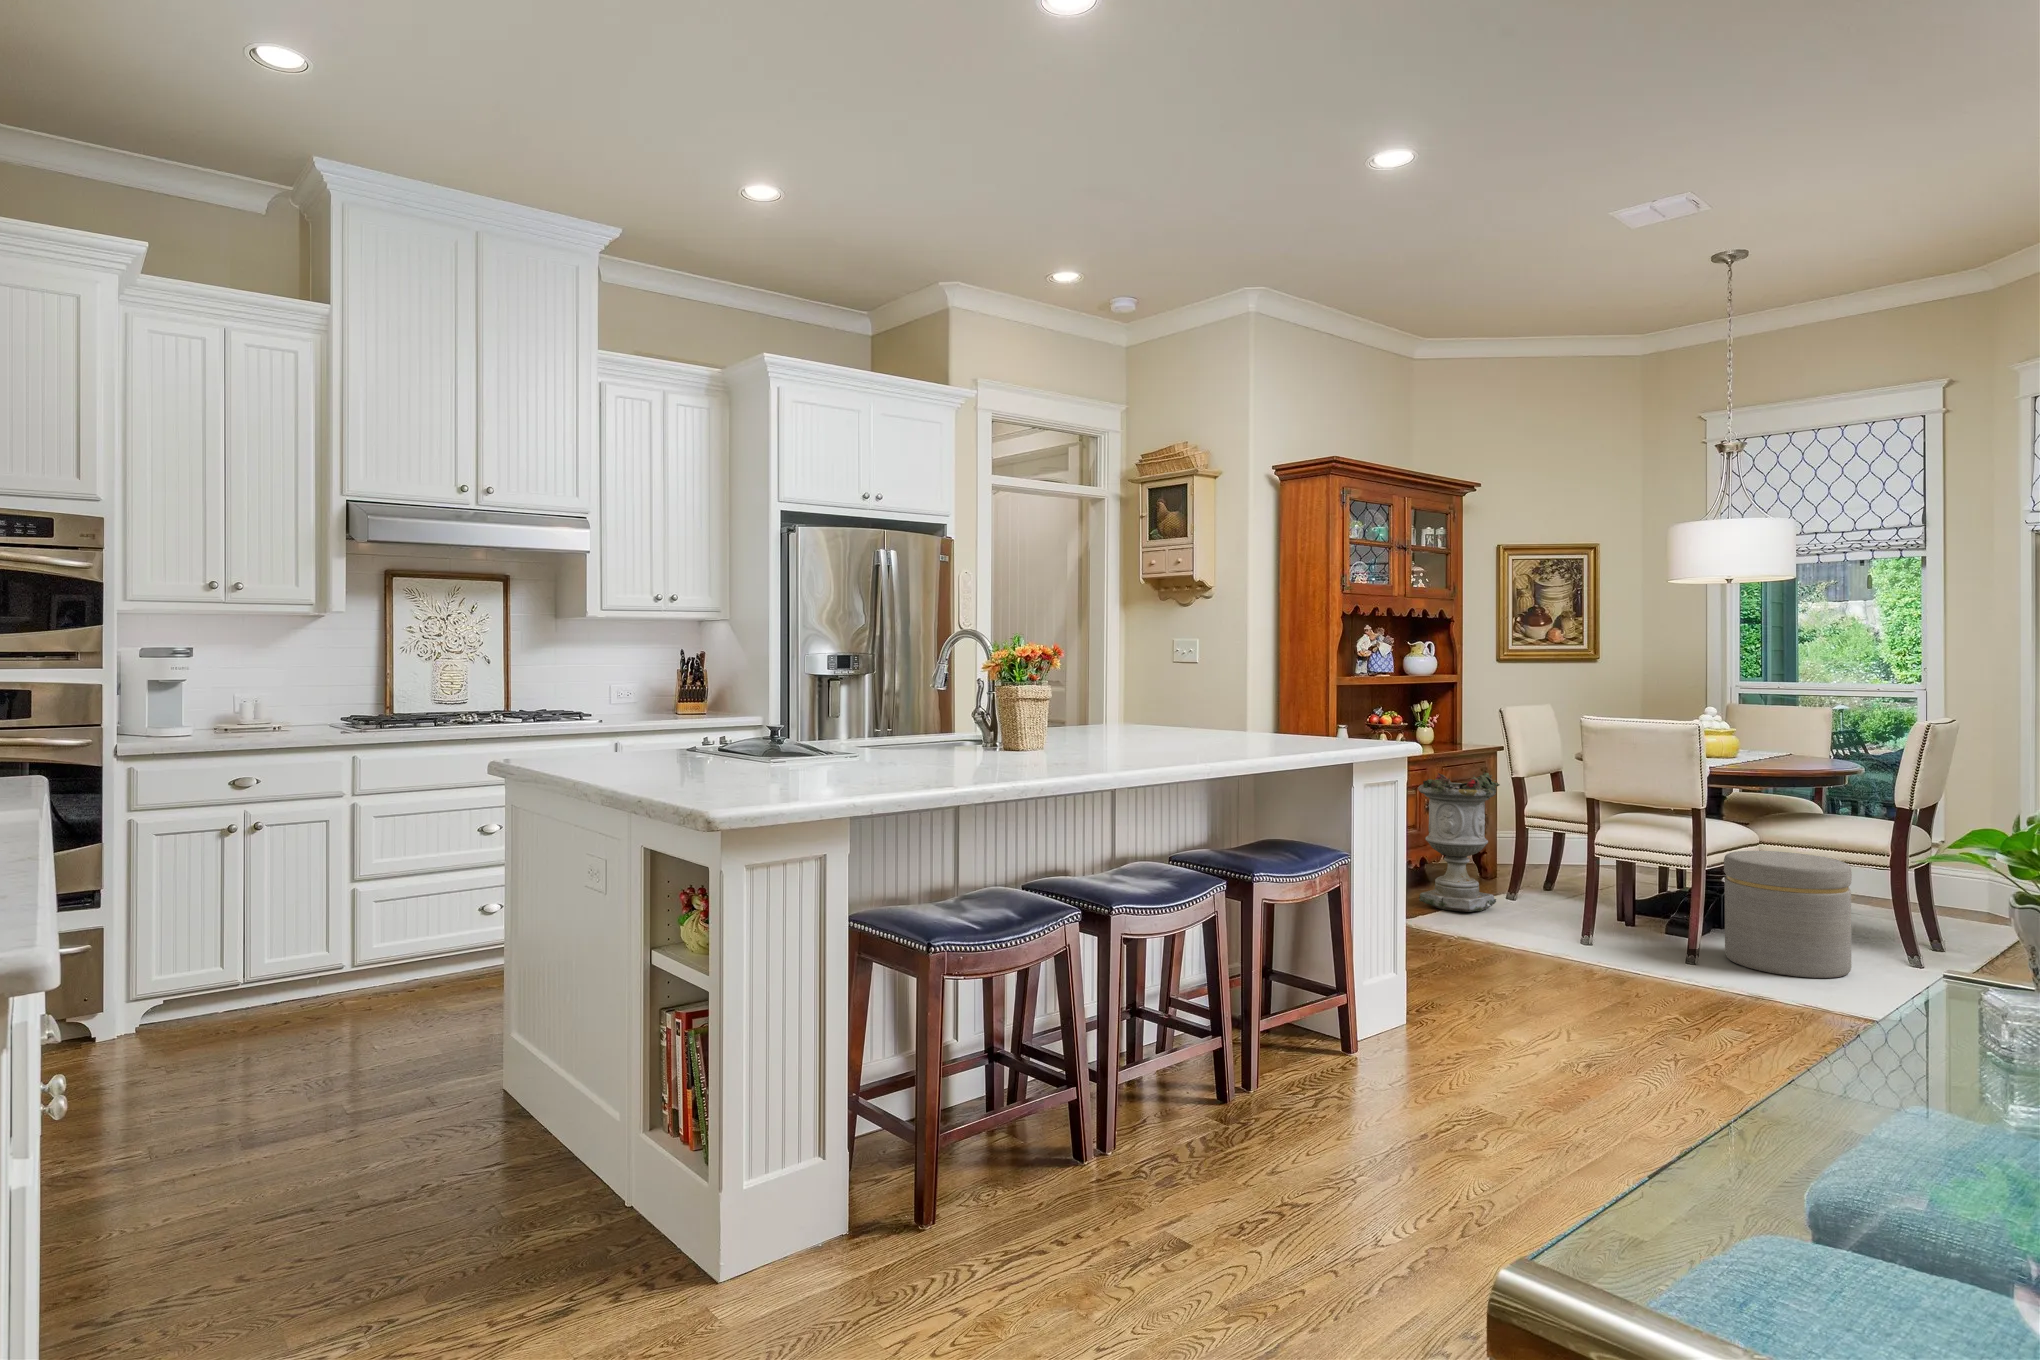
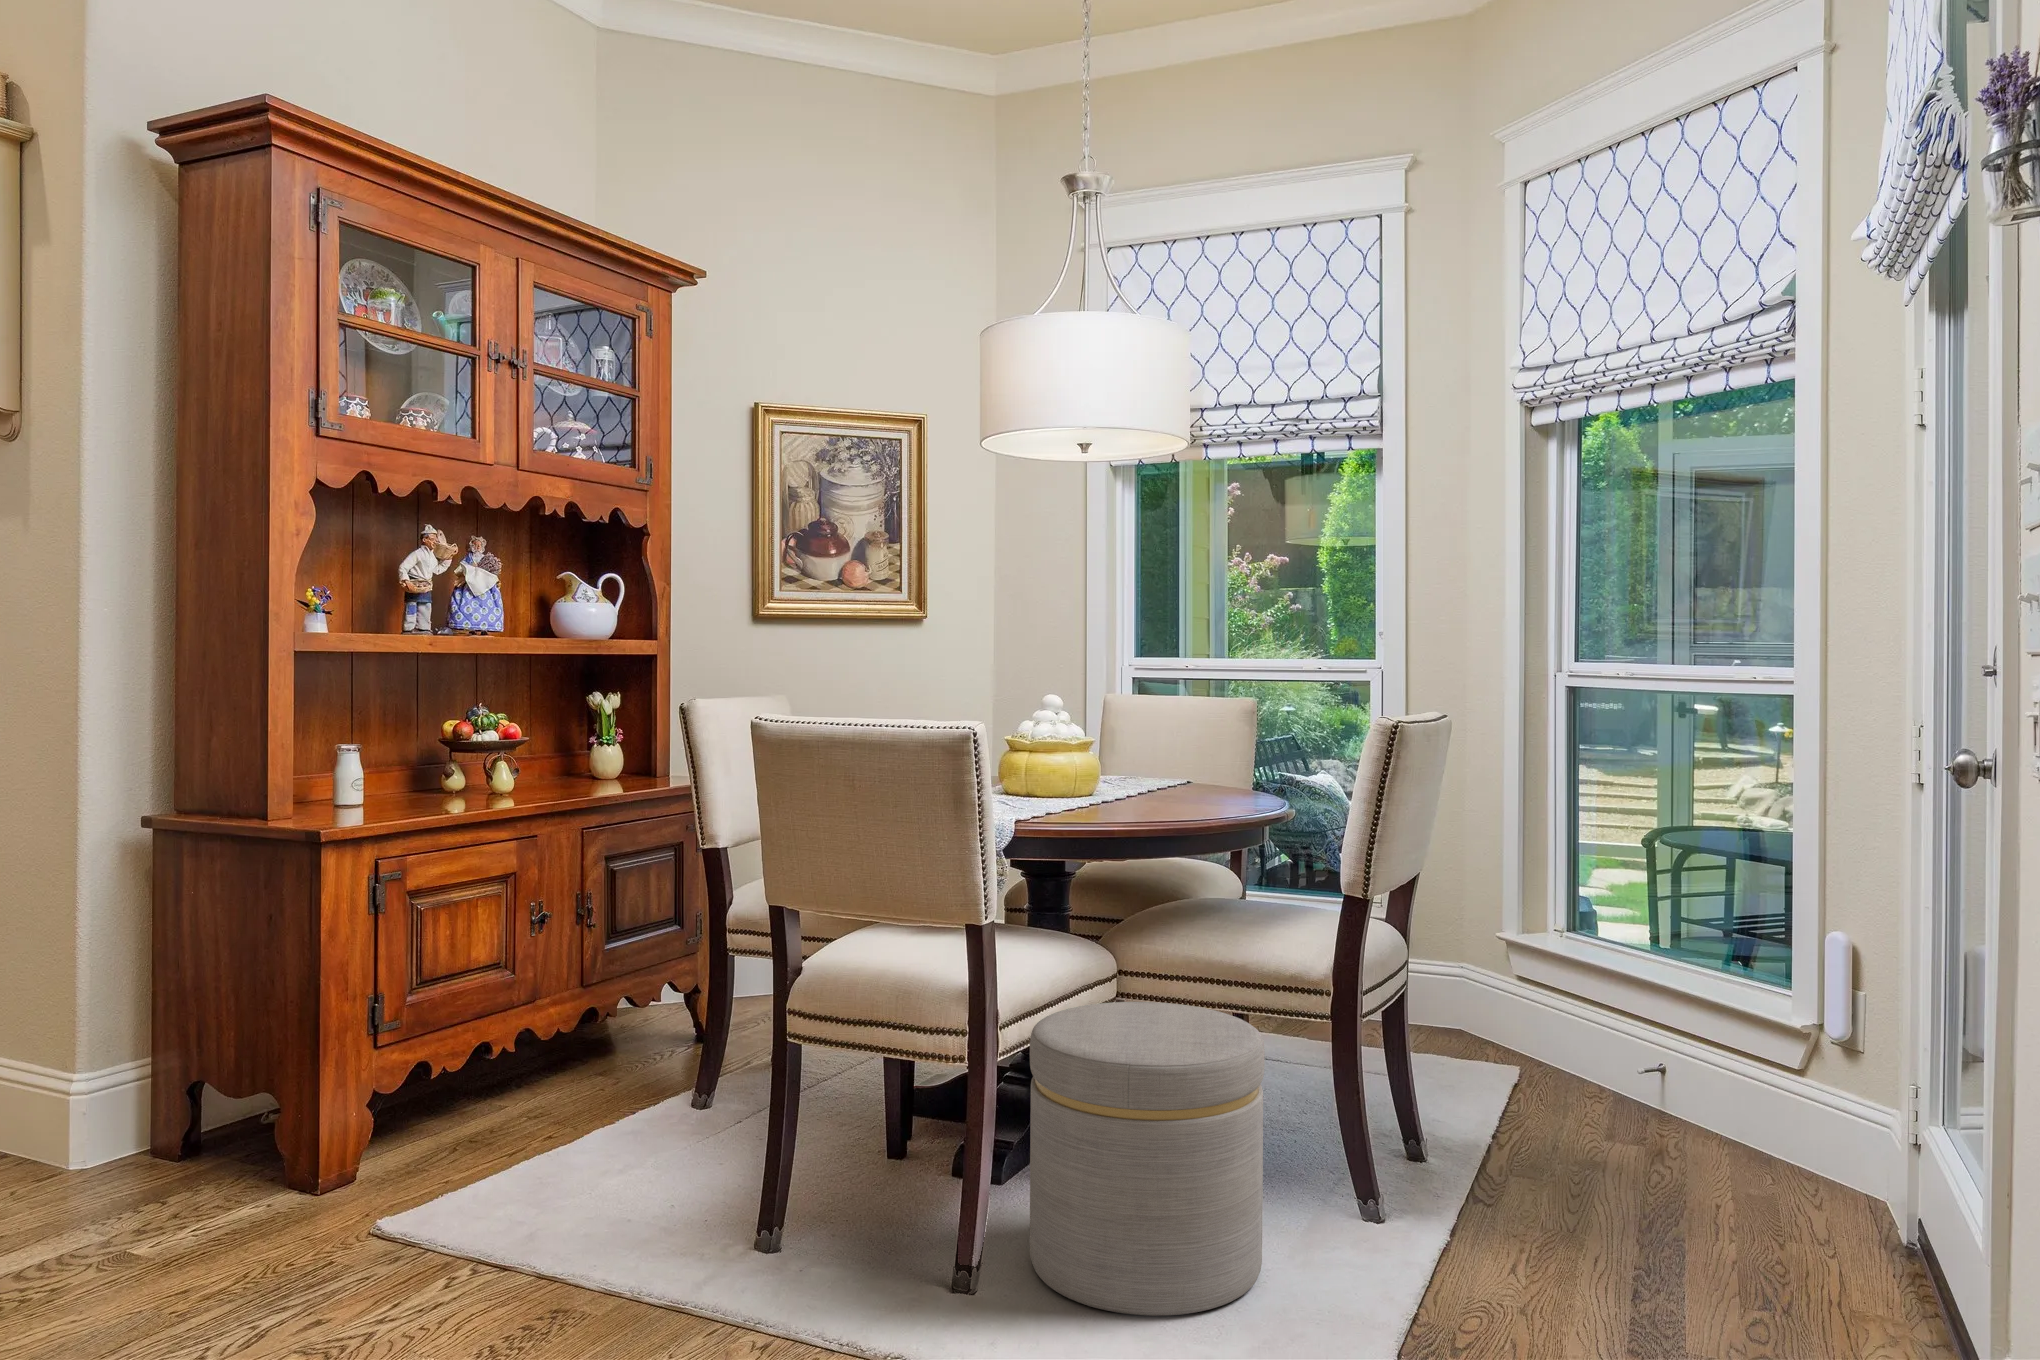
planter: present [1418,773,1500,912] -> none [469,847,650,1168]

